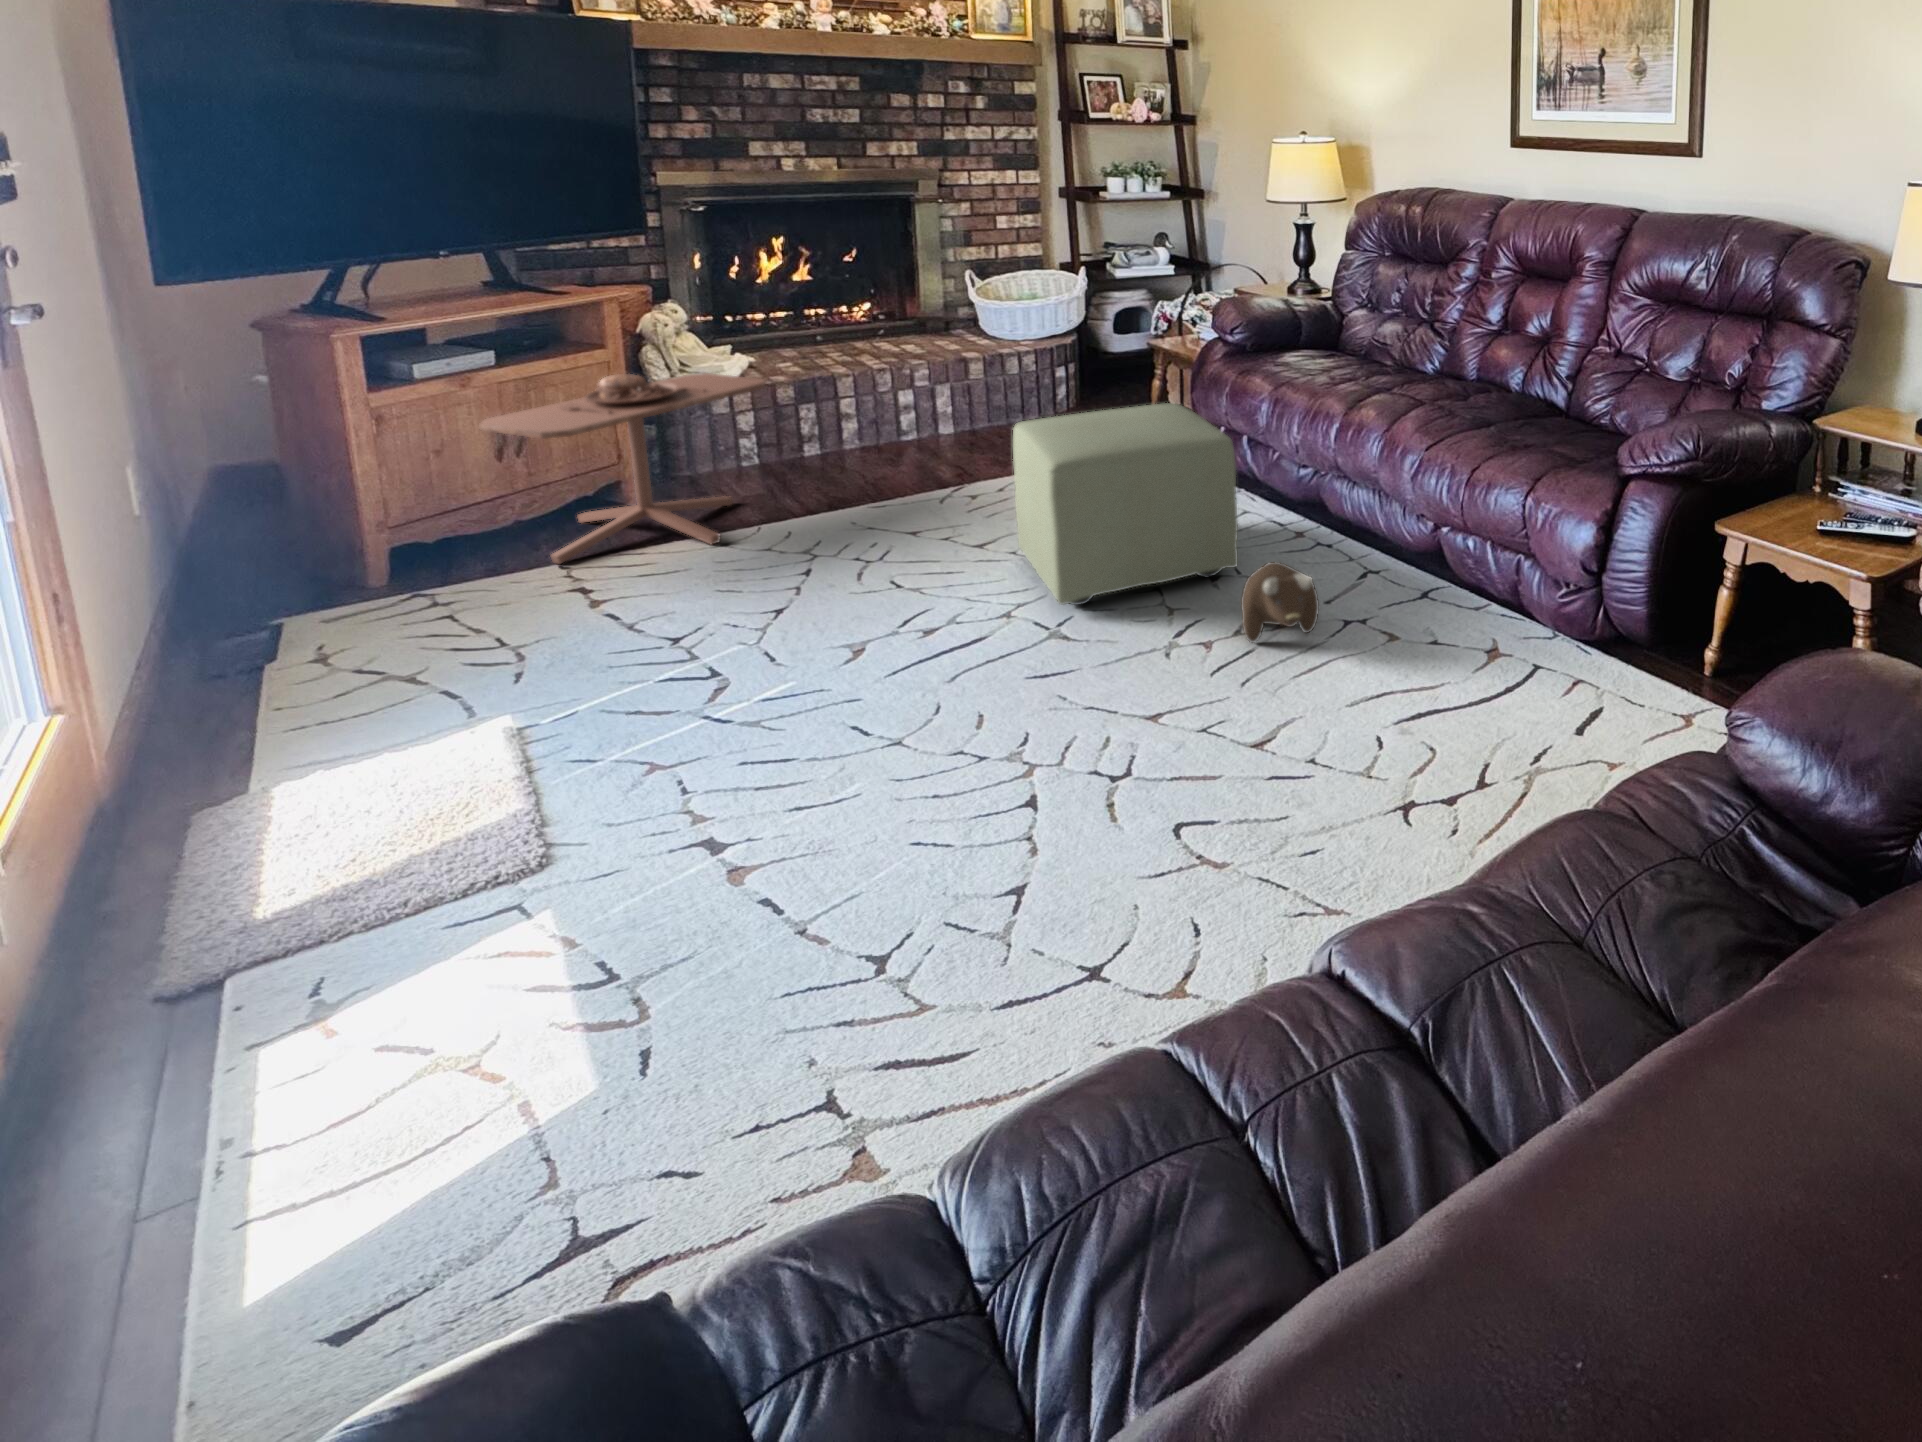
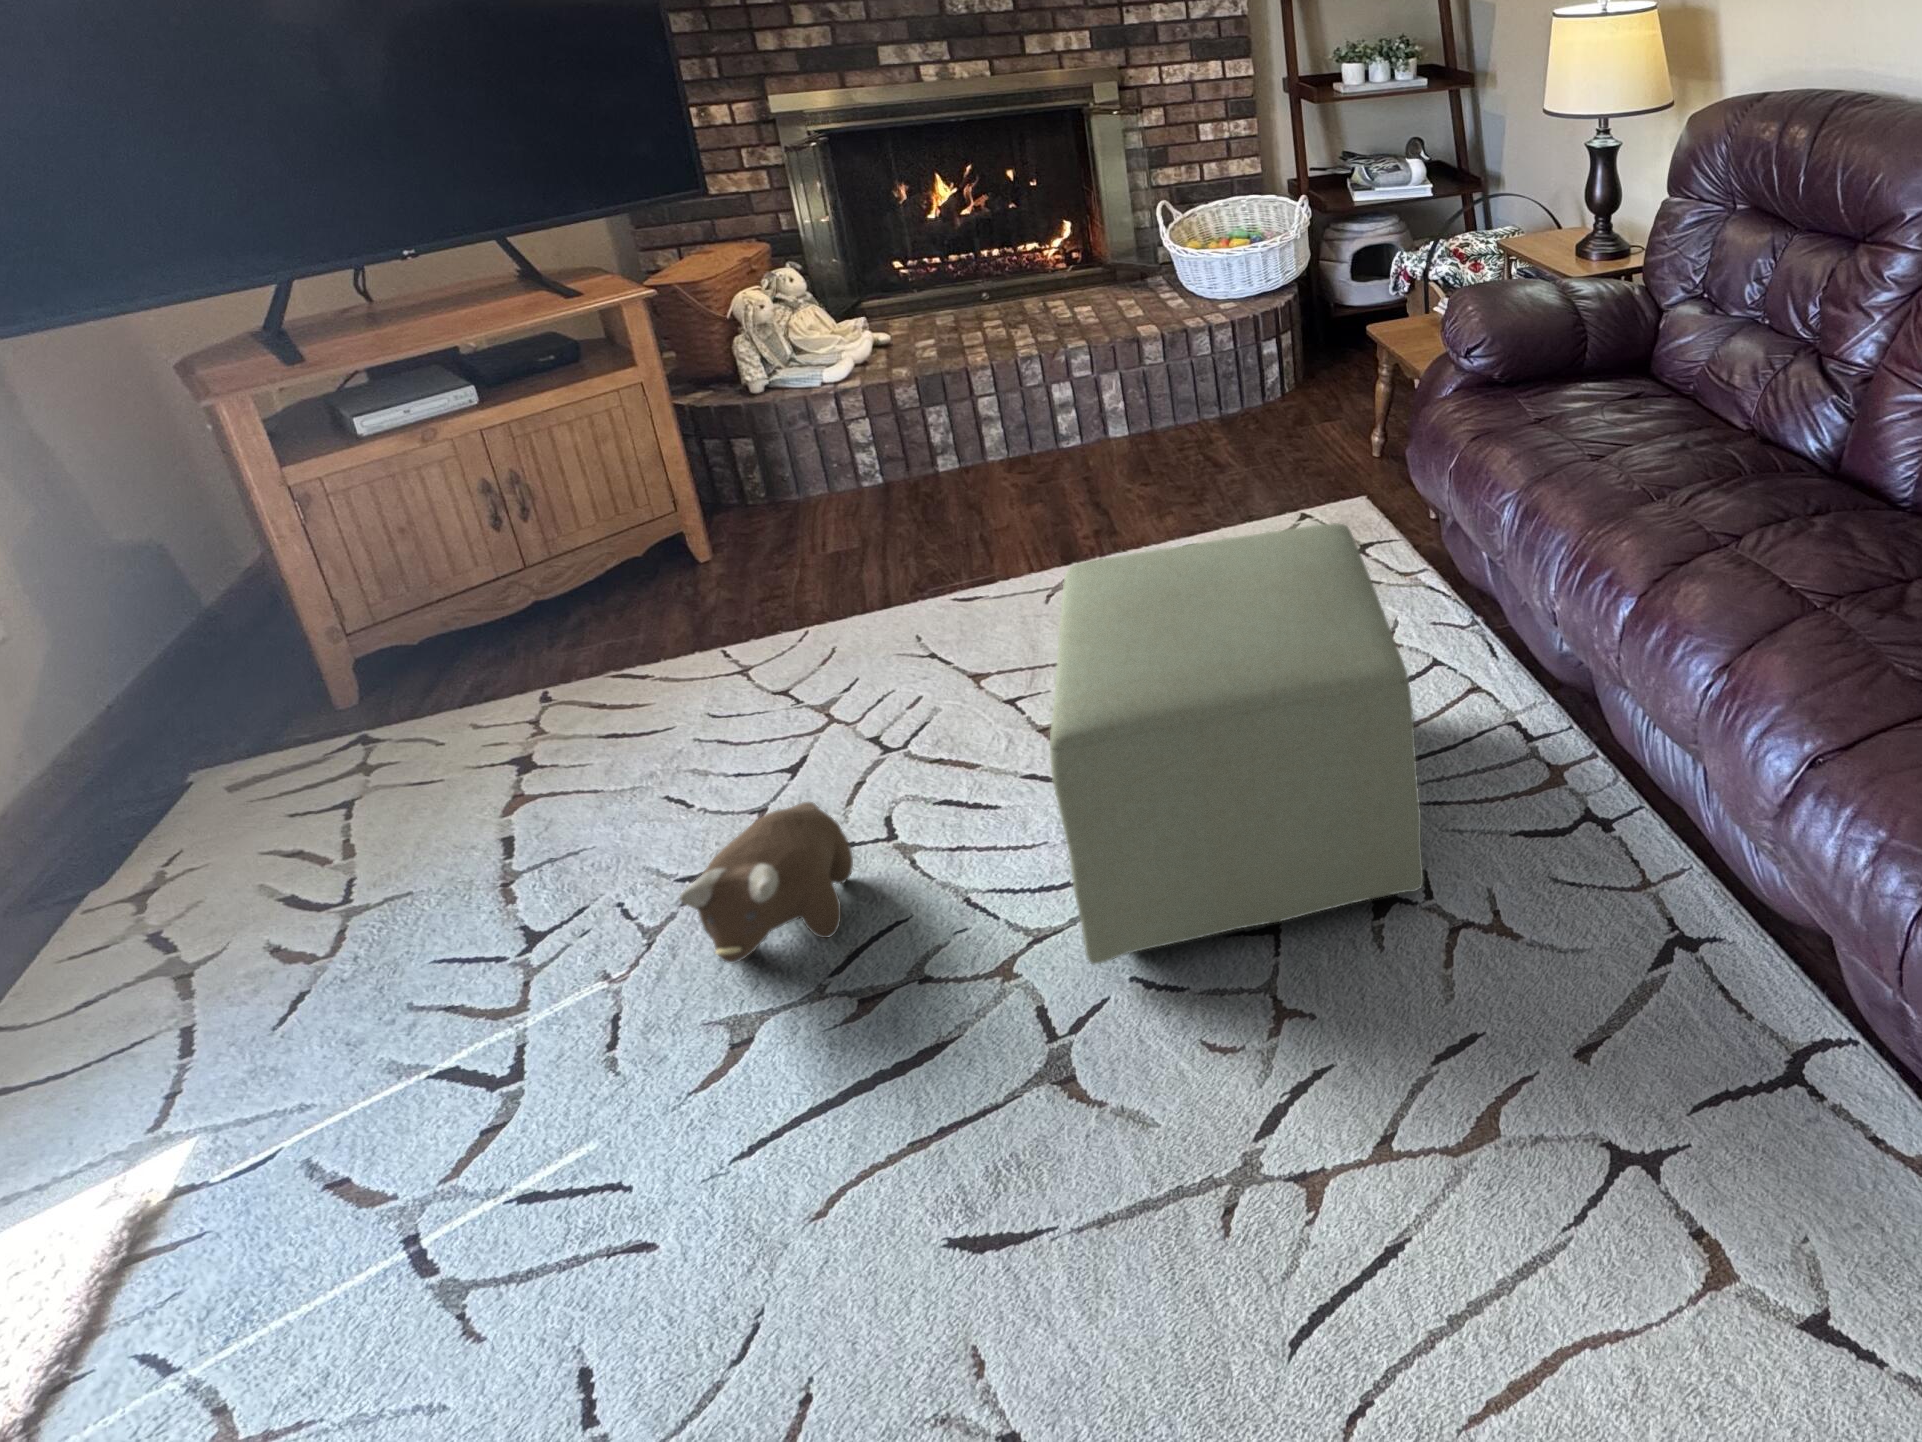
side table: present [479,373,765,564] -> none [433,390,825,681]
plush toy: present [1241,562,1319,642] -> present [680,802,853,963]

